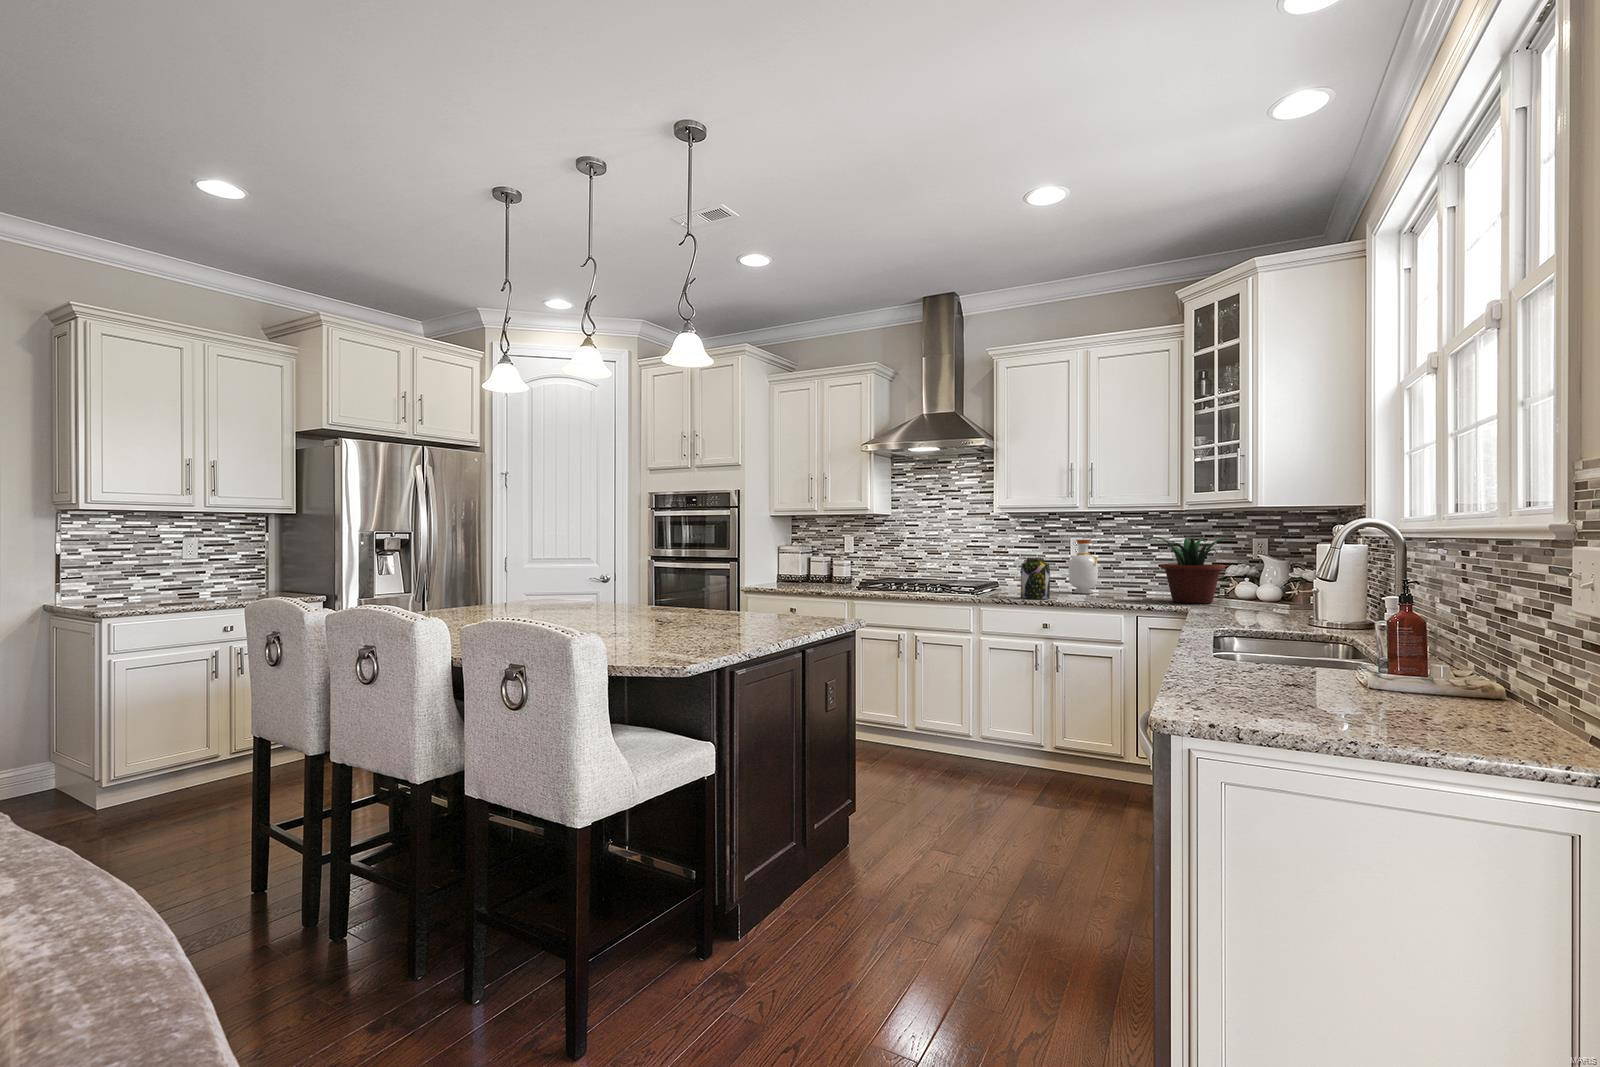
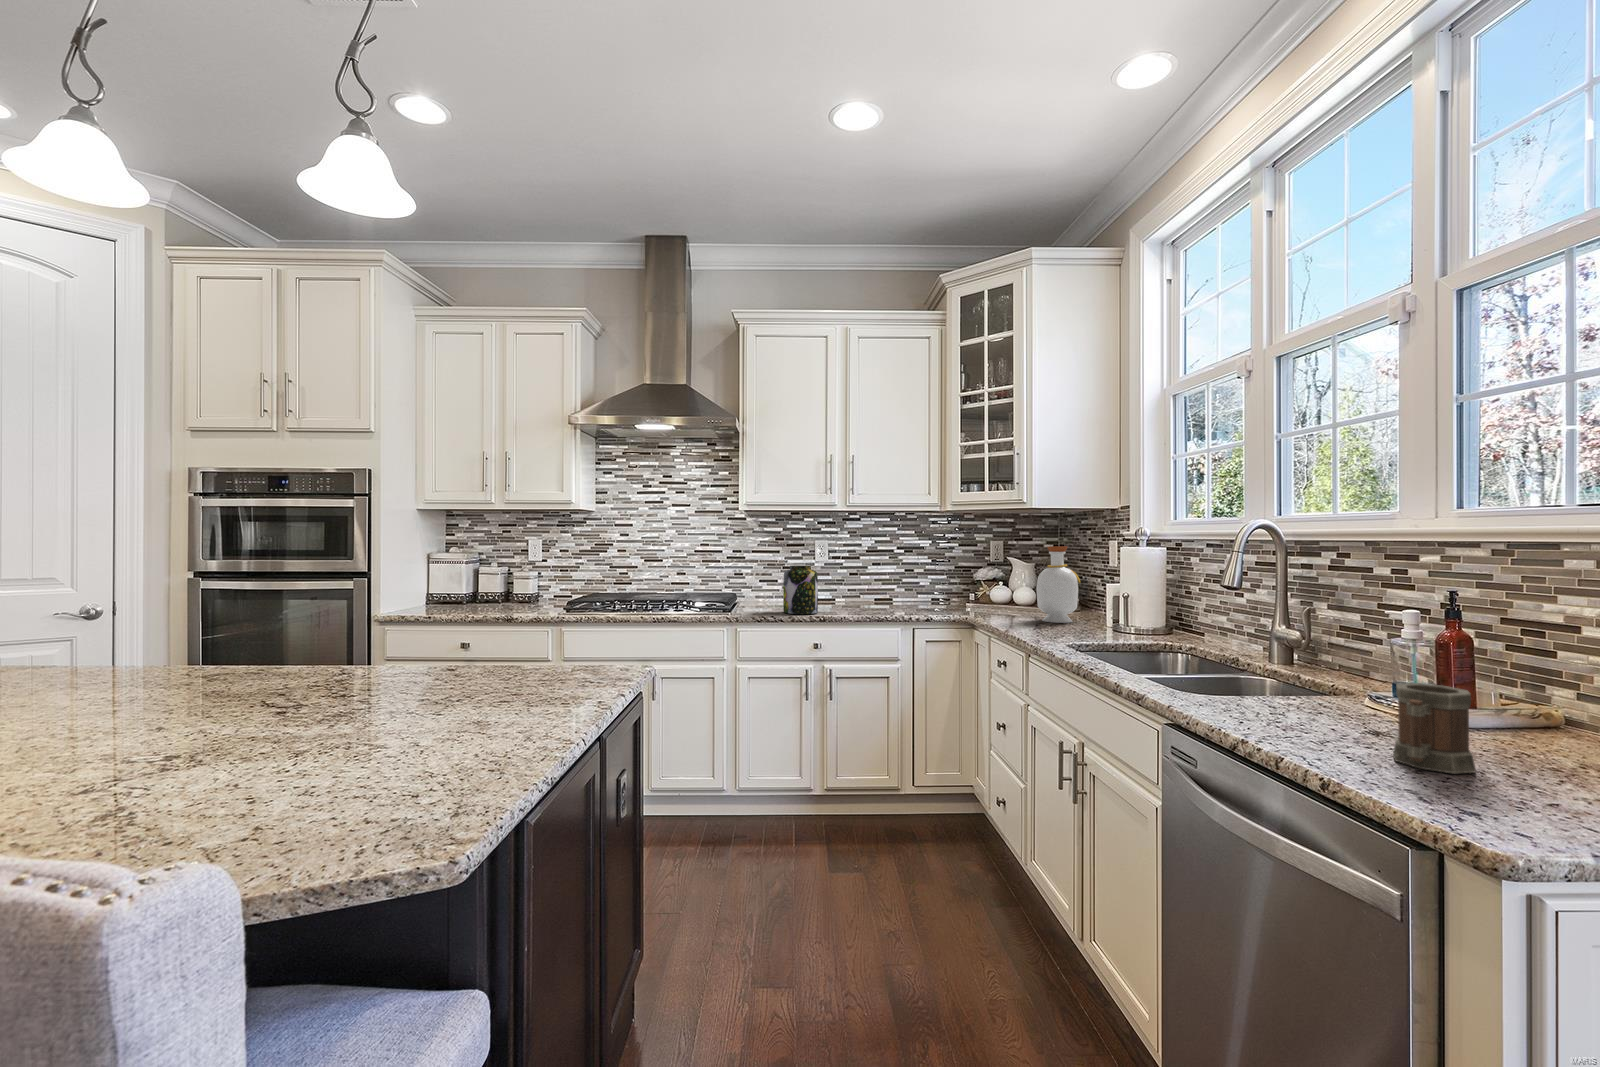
potted plant: present [1148,537,1227,603] -> none [918,540,991,611]
bottle: present [1069,540,1098,593] -> present [1036,546,1081,623]
mug: none [1213,633,1269,688] -> present [1393,683,1476,774]

